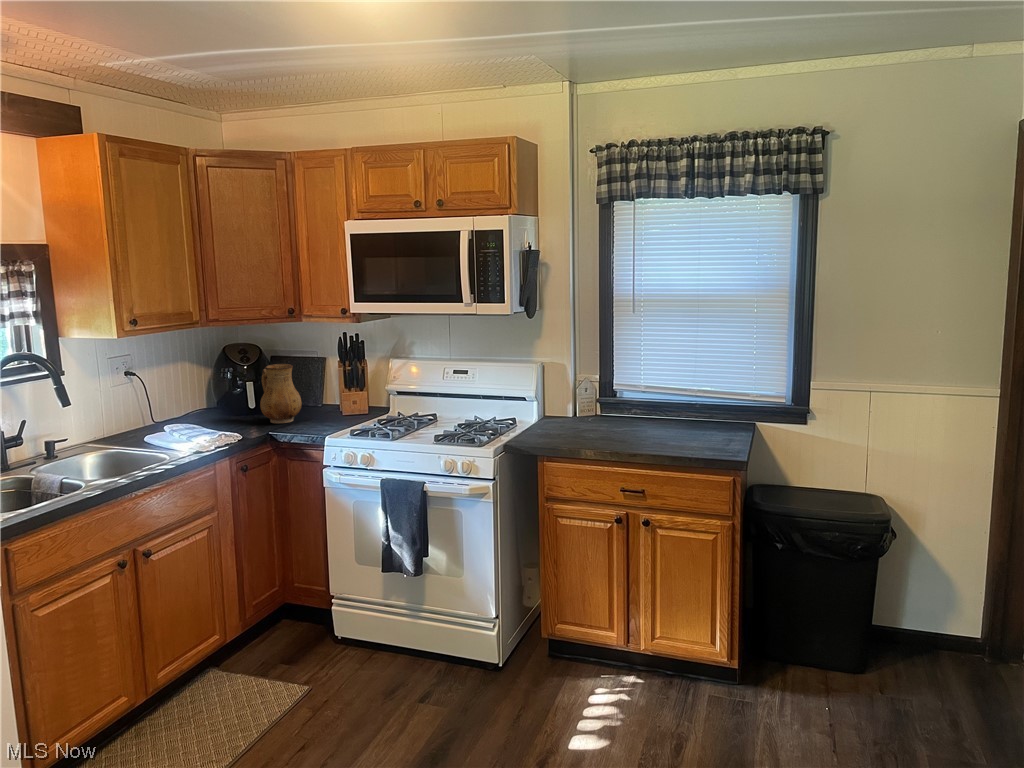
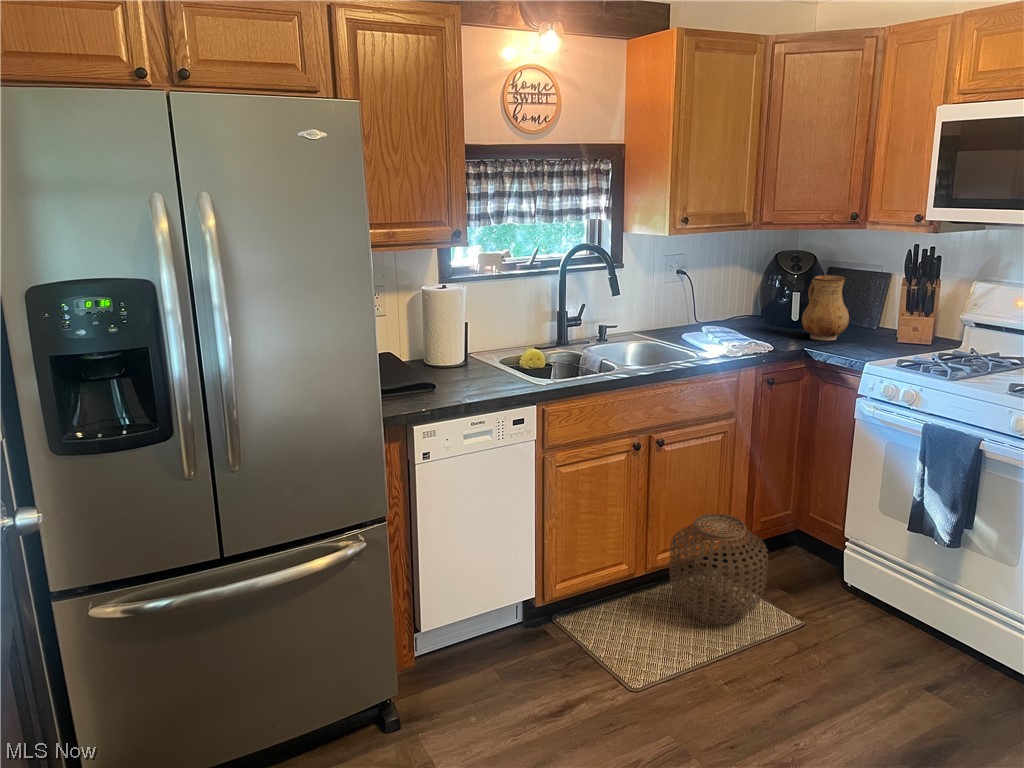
woven basket: none [173,606,275,722] -> present [669,514,768,625]

